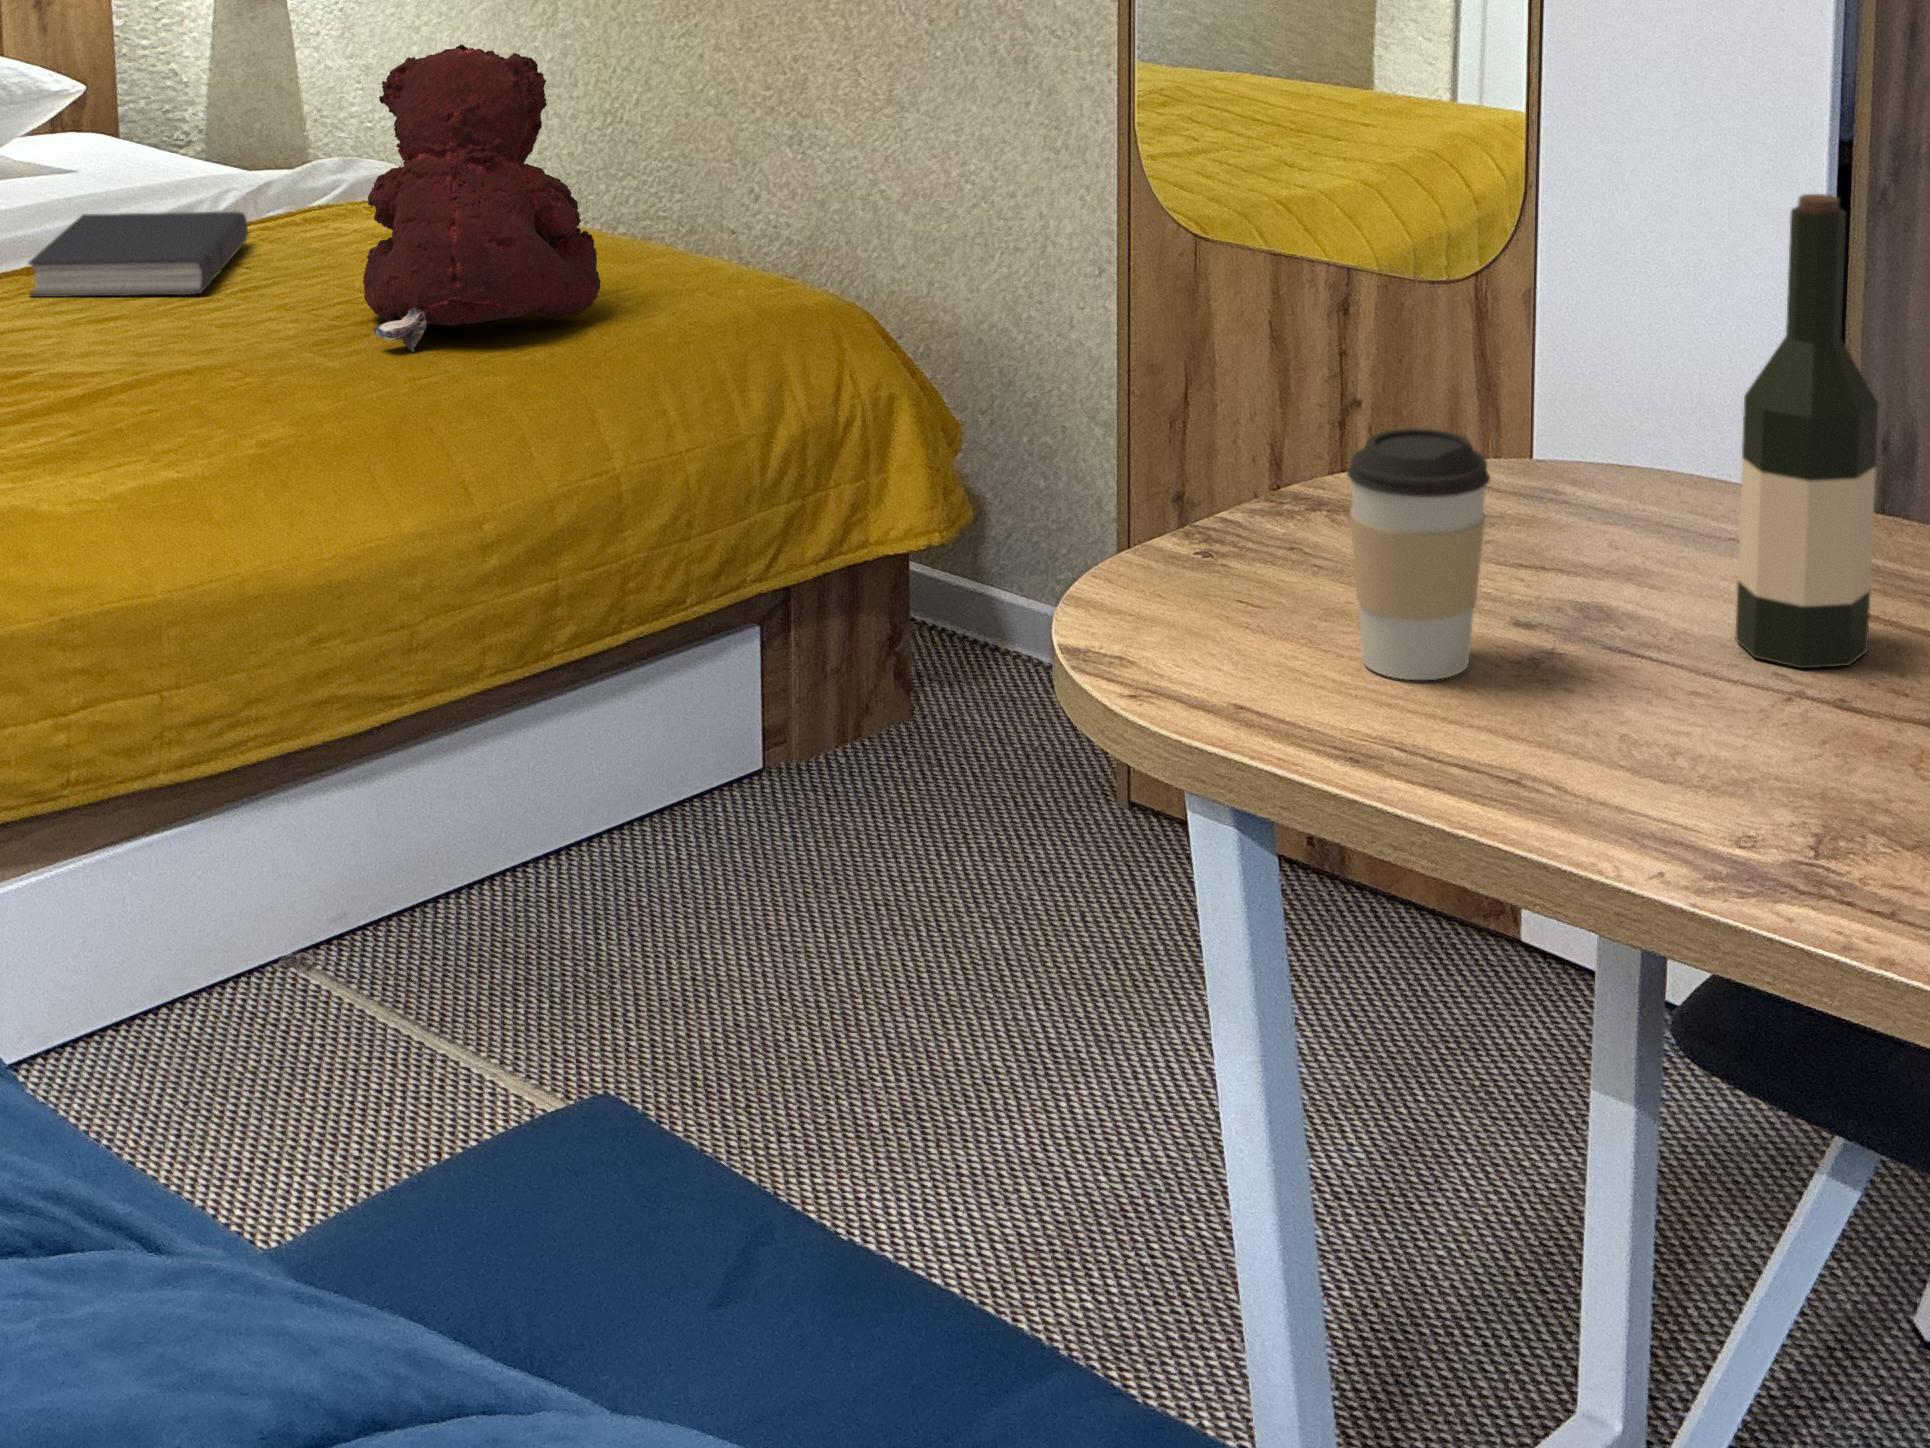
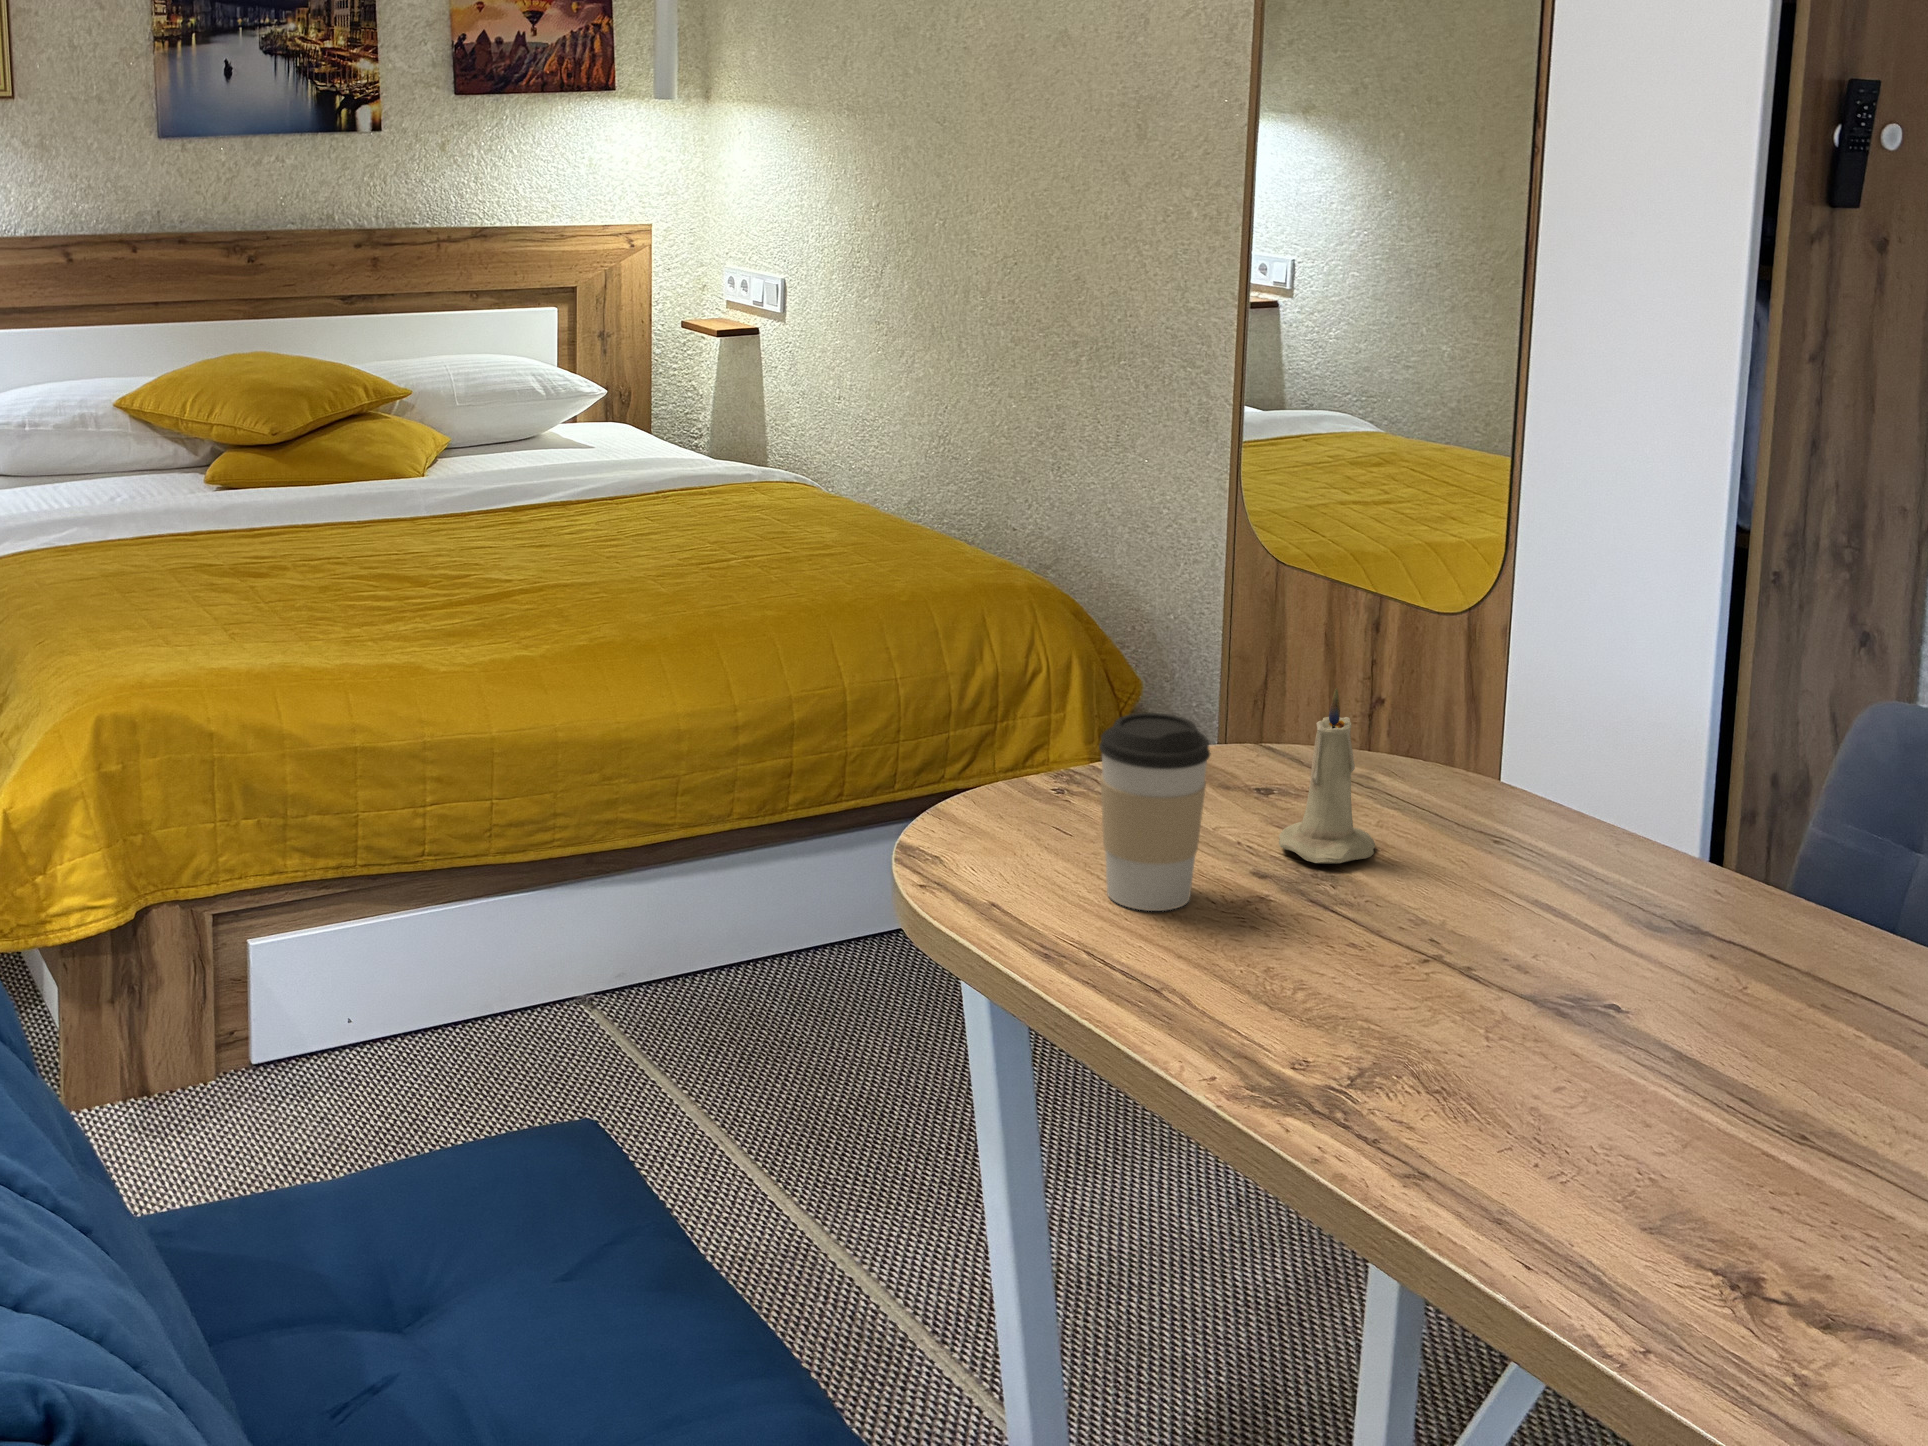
teddy bear: present [363,44,601,352] -> none [700,375,866,585]
wine bottle: present [1736,194,1878,668] -> none [1420,560,1539,948]
book: present [28,212,248,297] -> none [506,472,665,532]
candle: none [1516,375,1637,598] -> present [1279,688,1375,863]

